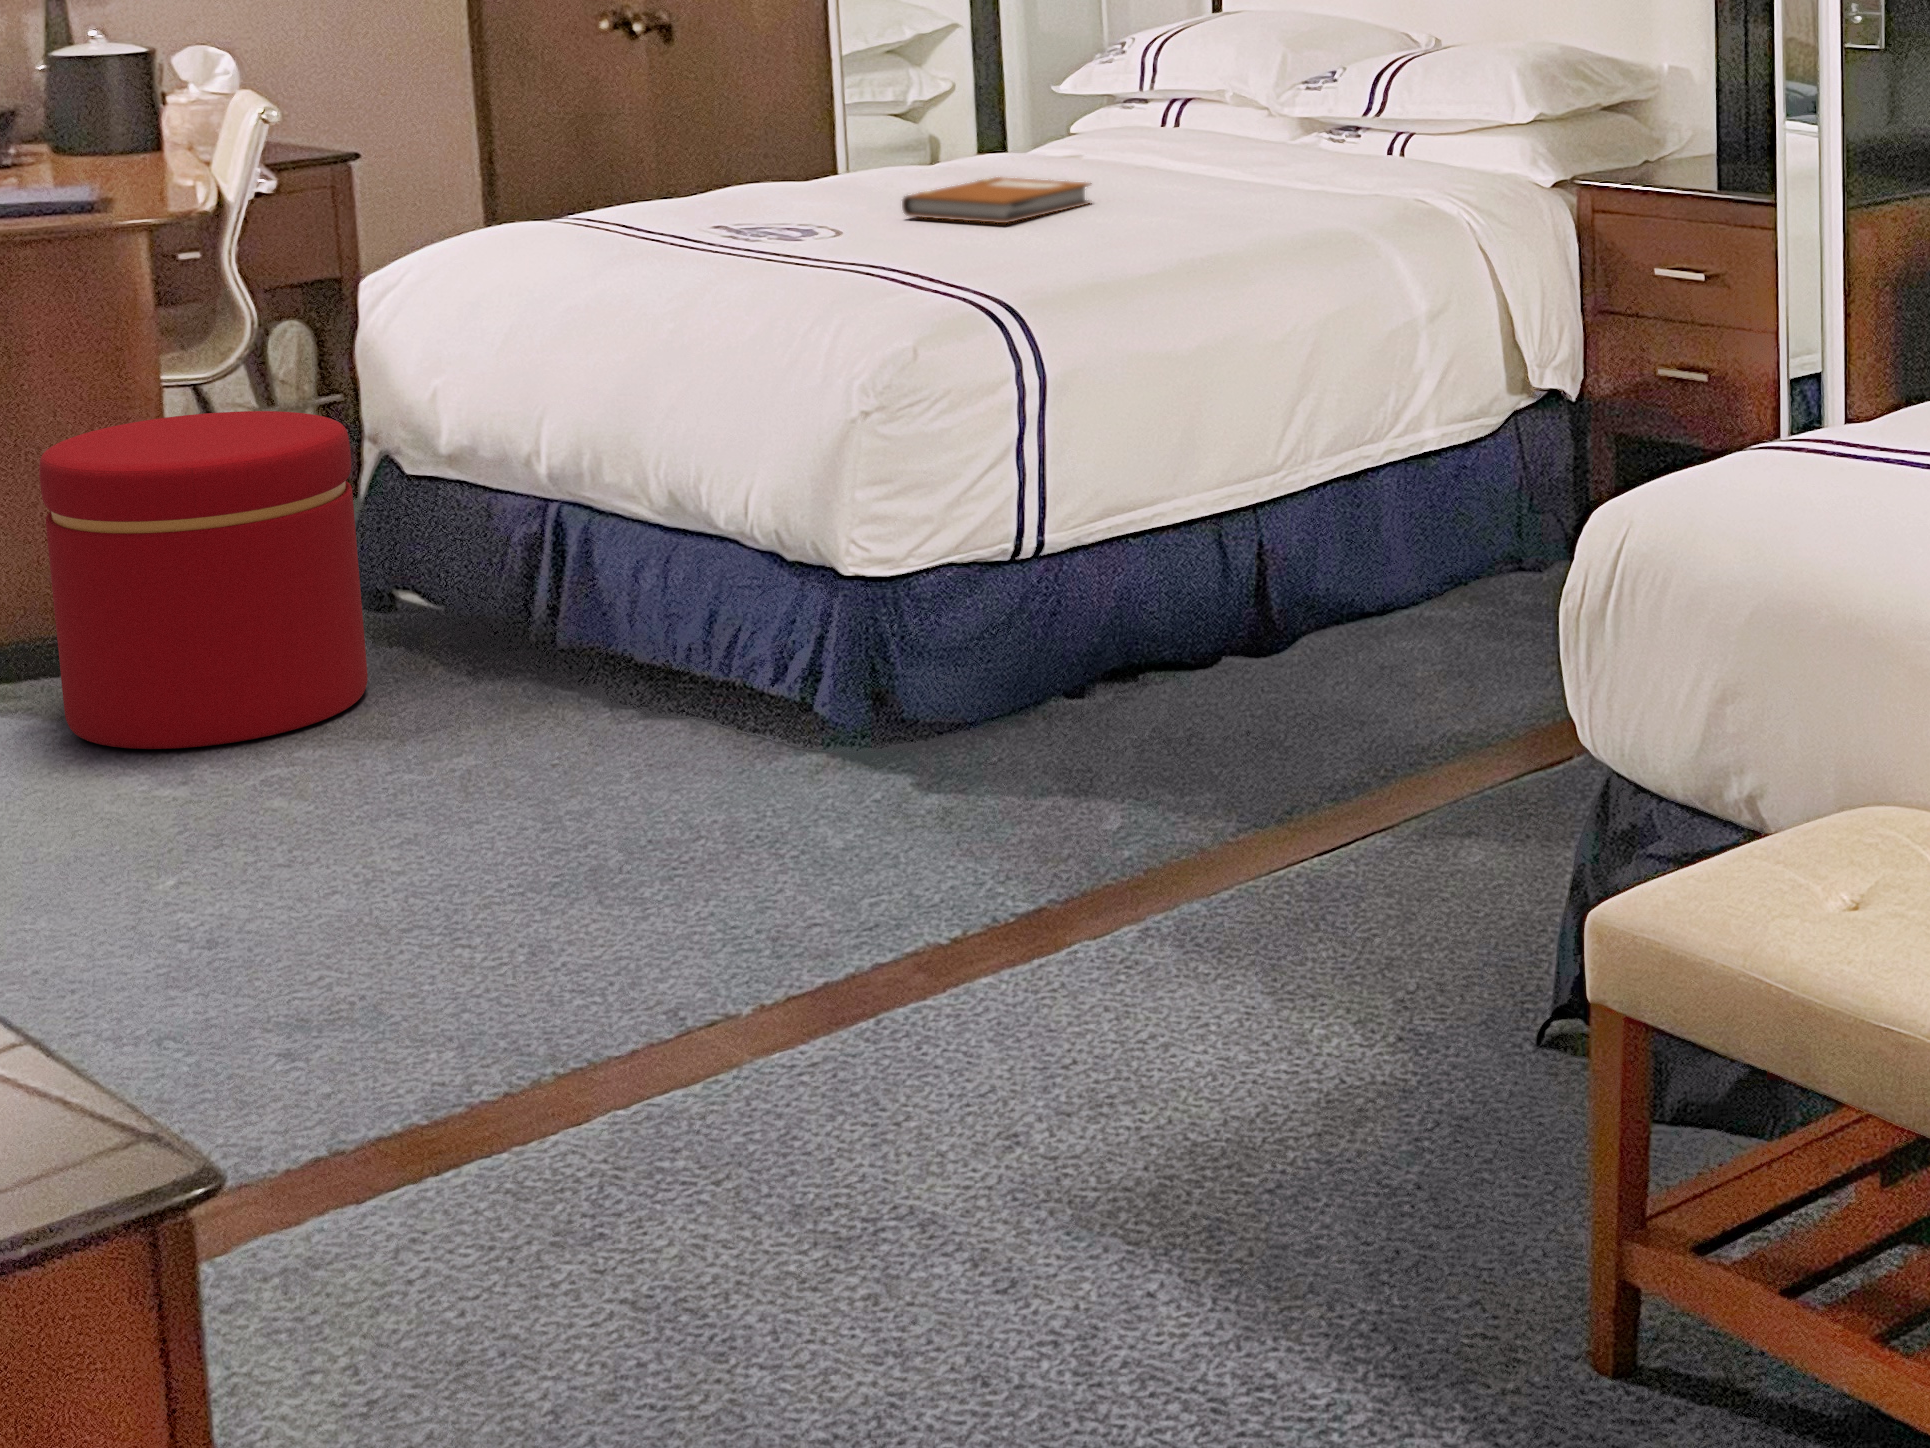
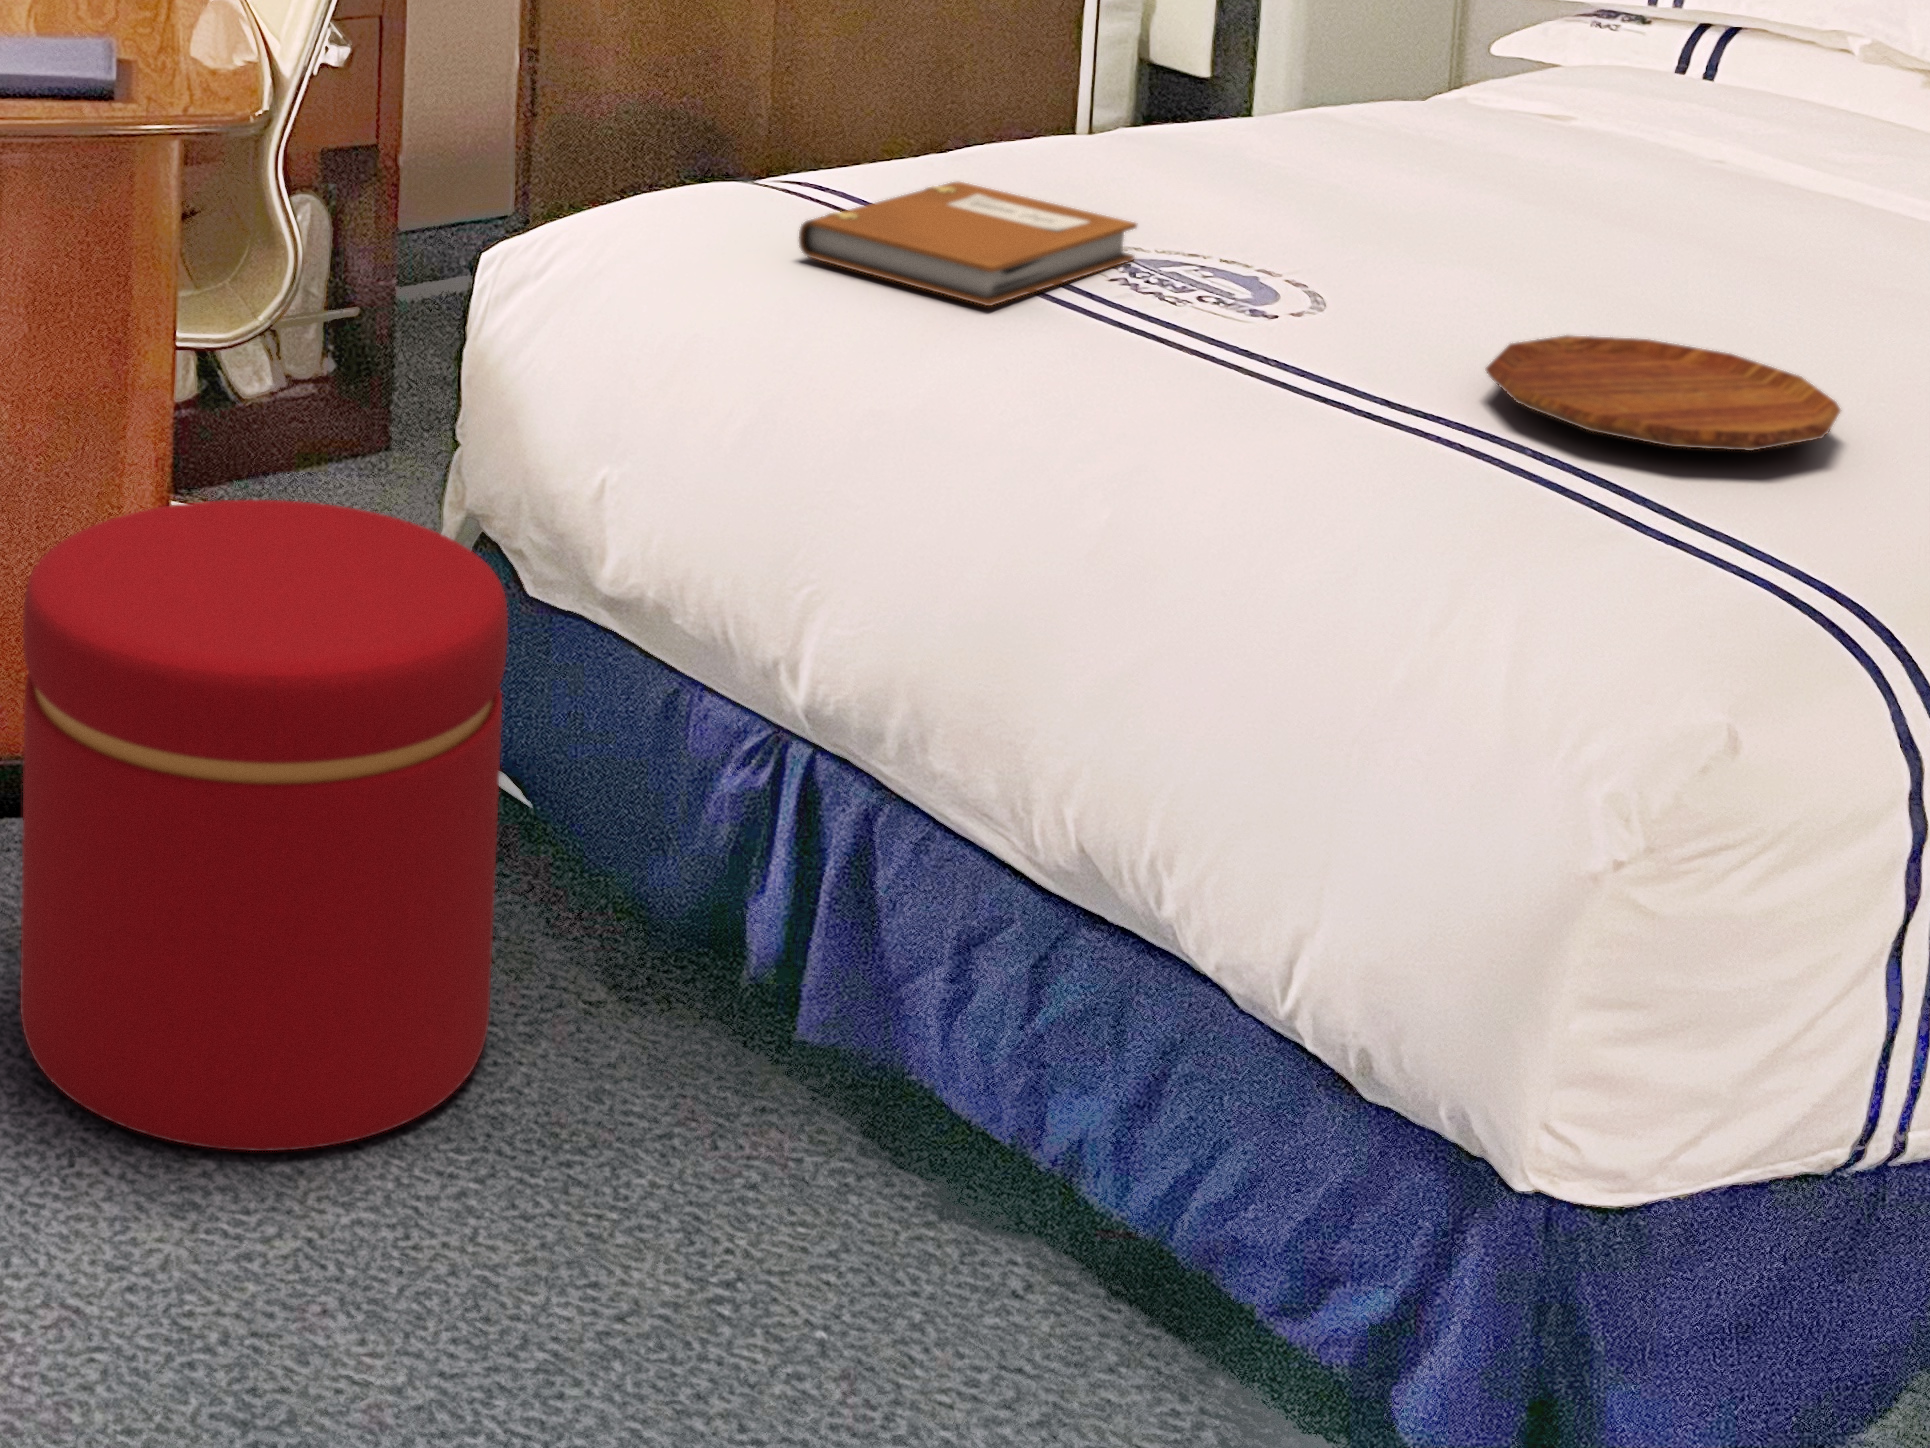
notebook: present [902,177,1090,223] -> present [799,182,1137,306]
tray: none [879,223,1050,258] -> present [1486,335,1840,450]

